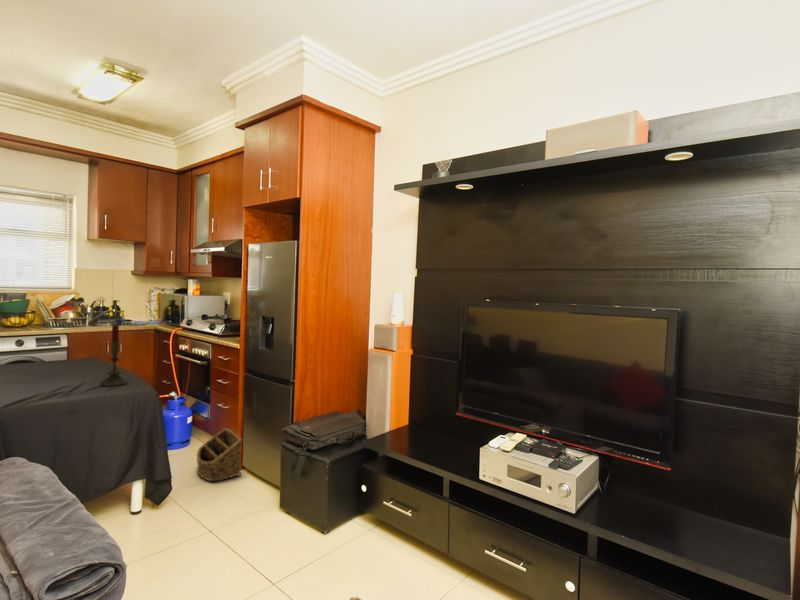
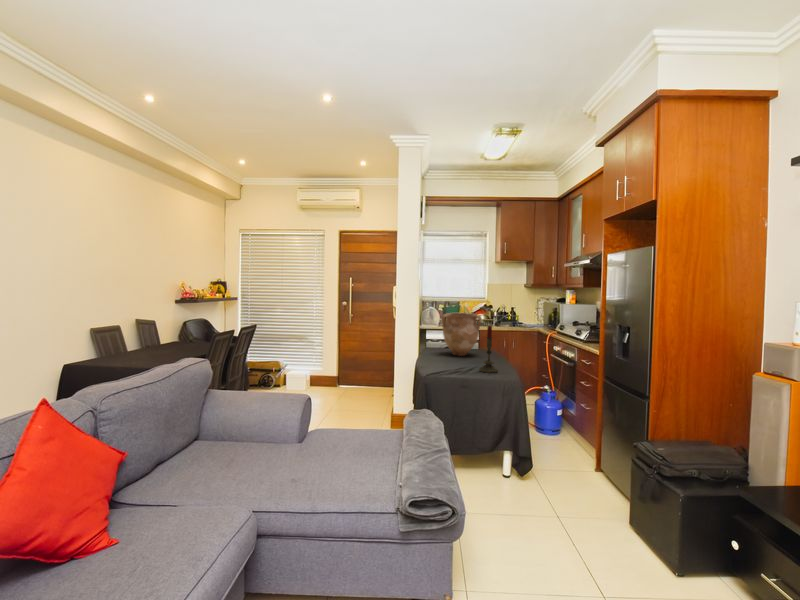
vase: none [15,308,88,372] -> present [442,313,481,356]
basket: present [197,429,242,481] -> none [556,430,598,479]

